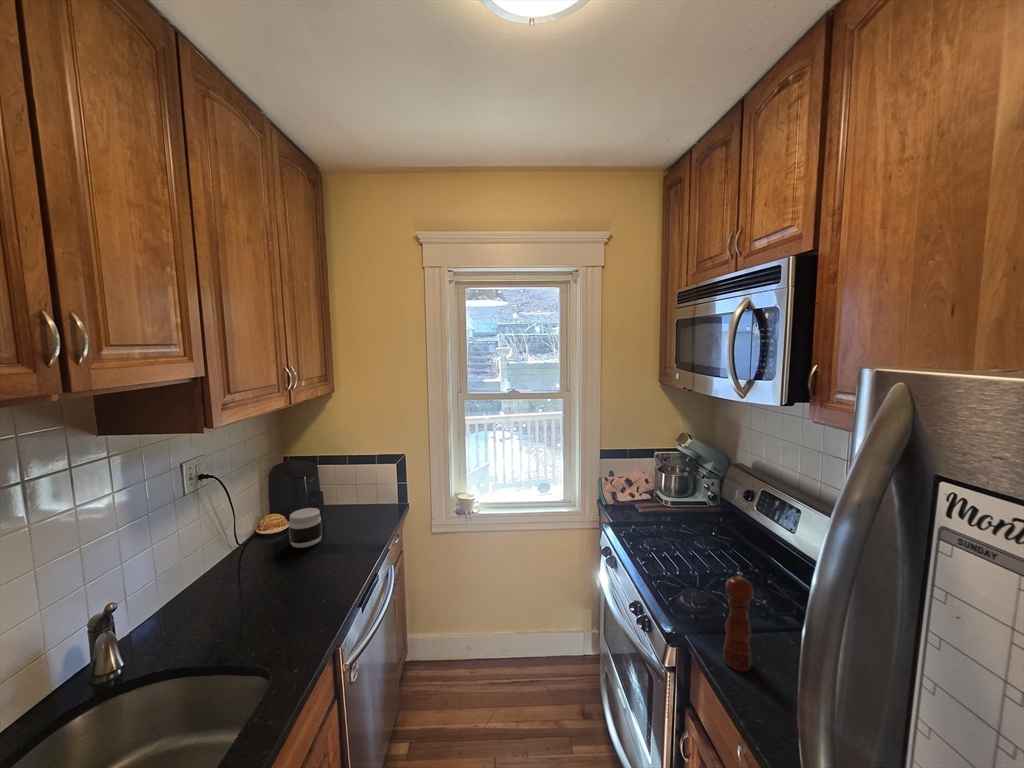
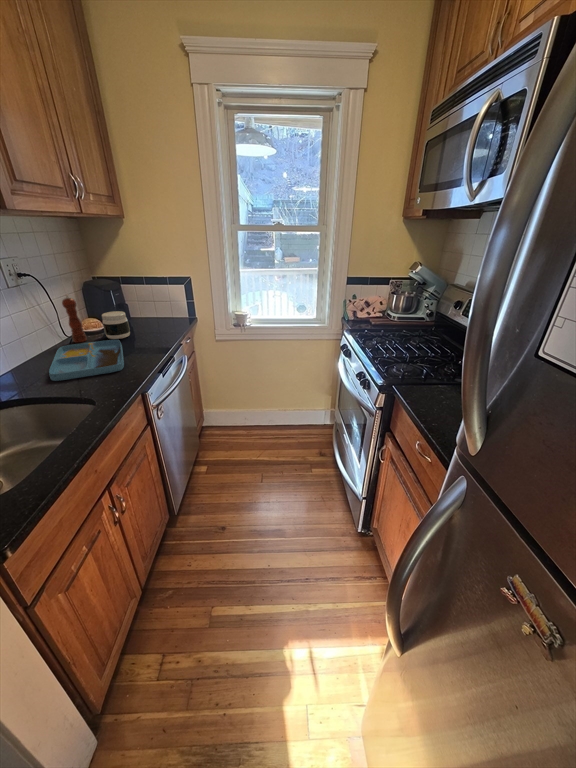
tray: none [209,553,311,637] -> present [49,340,124,381]
pepper mill: present [723,572,754,671] -> present [62,295,87,342]

